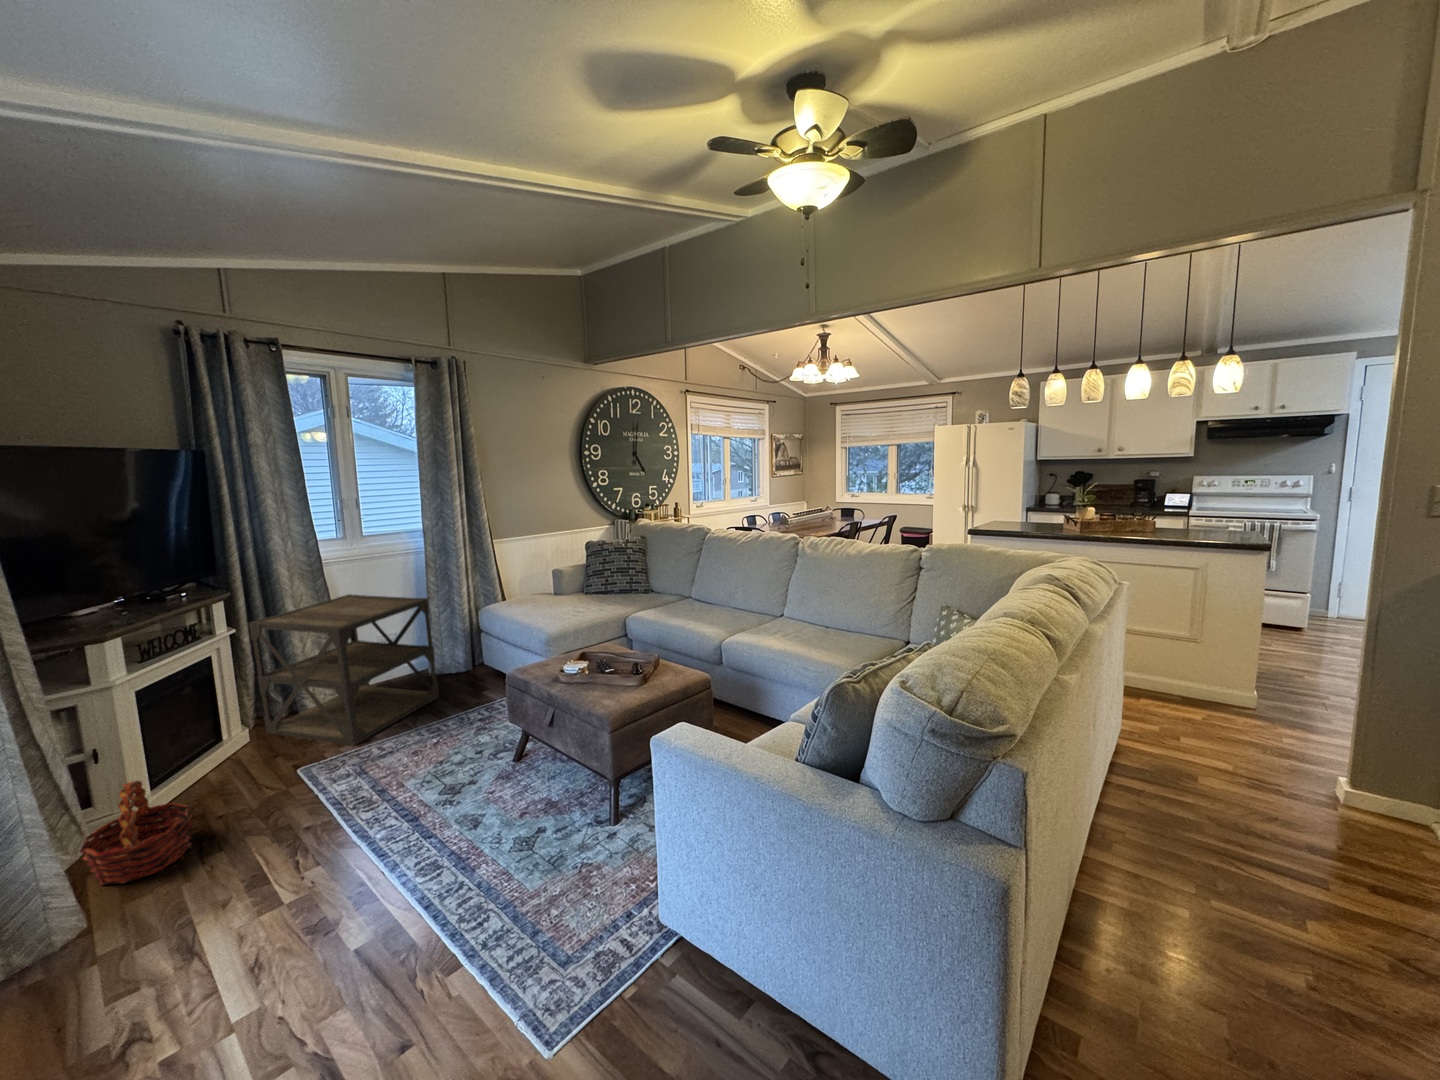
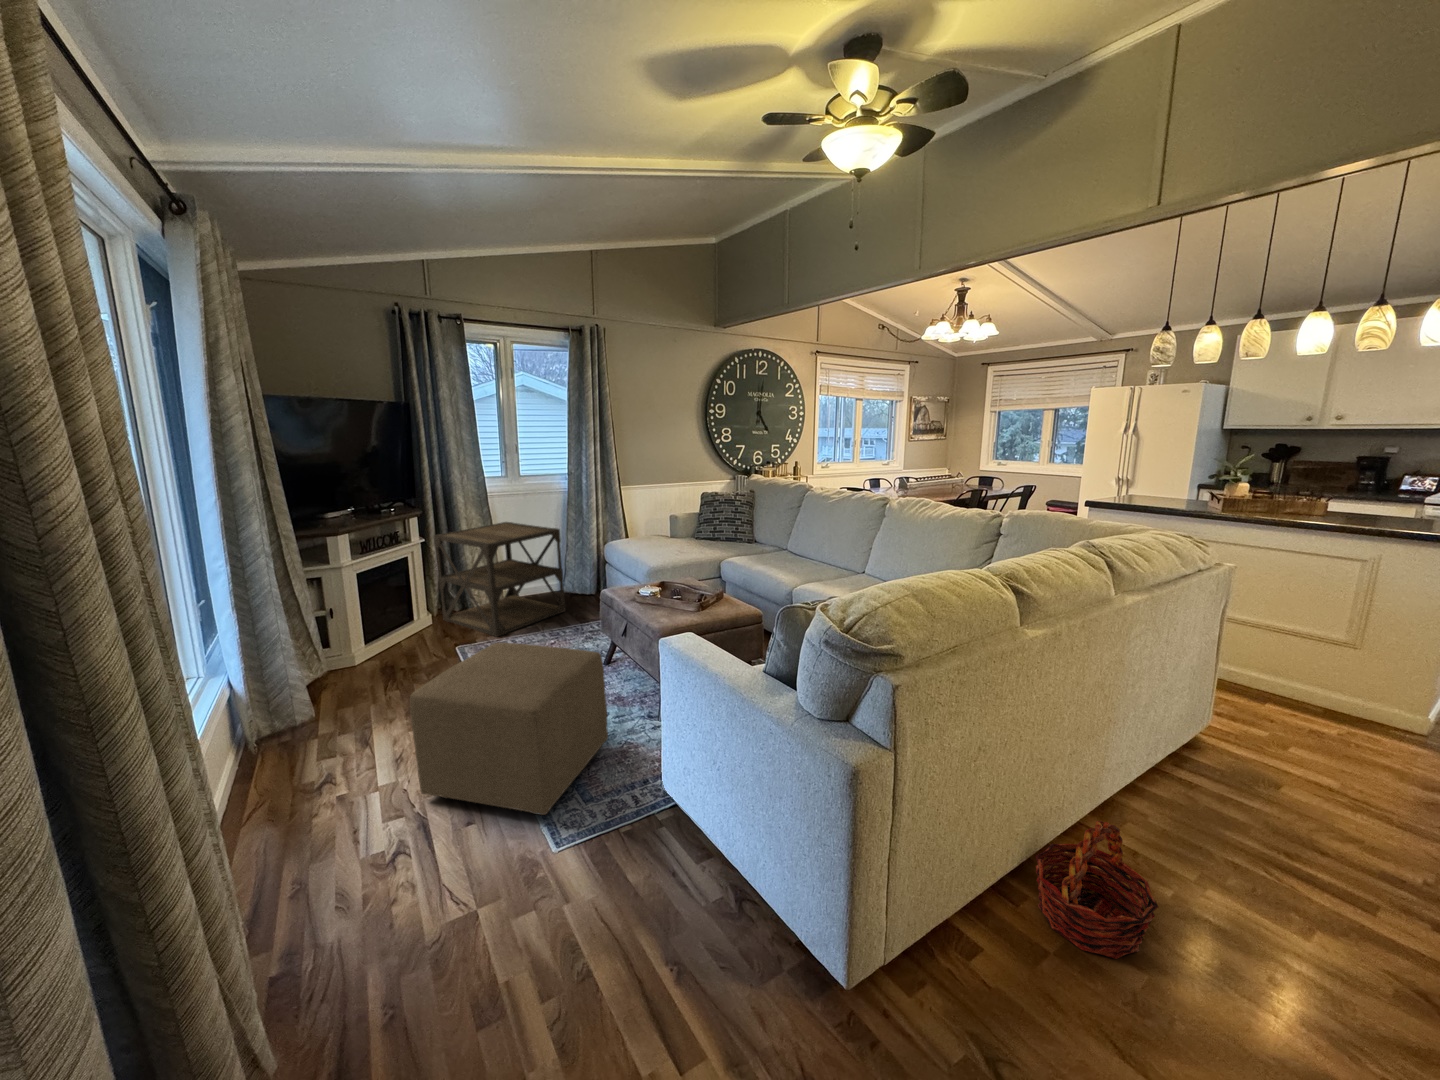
ottoman: none [293,759,562,1020] -> present [410,643,608,815]
basket: present [79,781,192,885] -> present [1035,821,1158,959]

